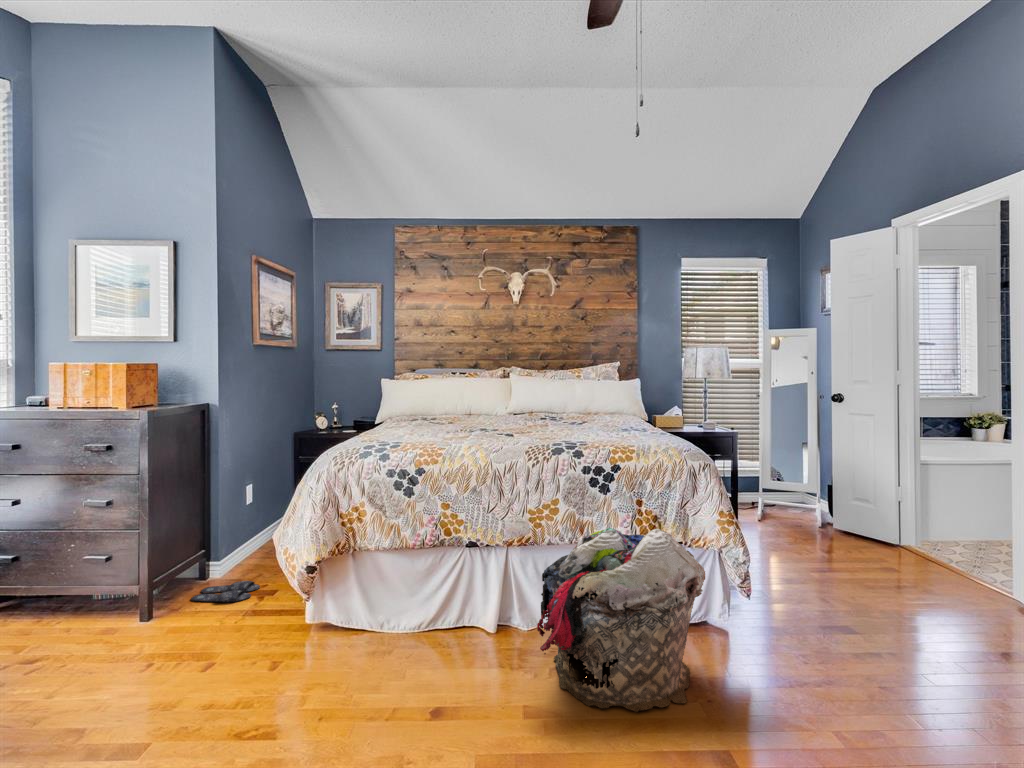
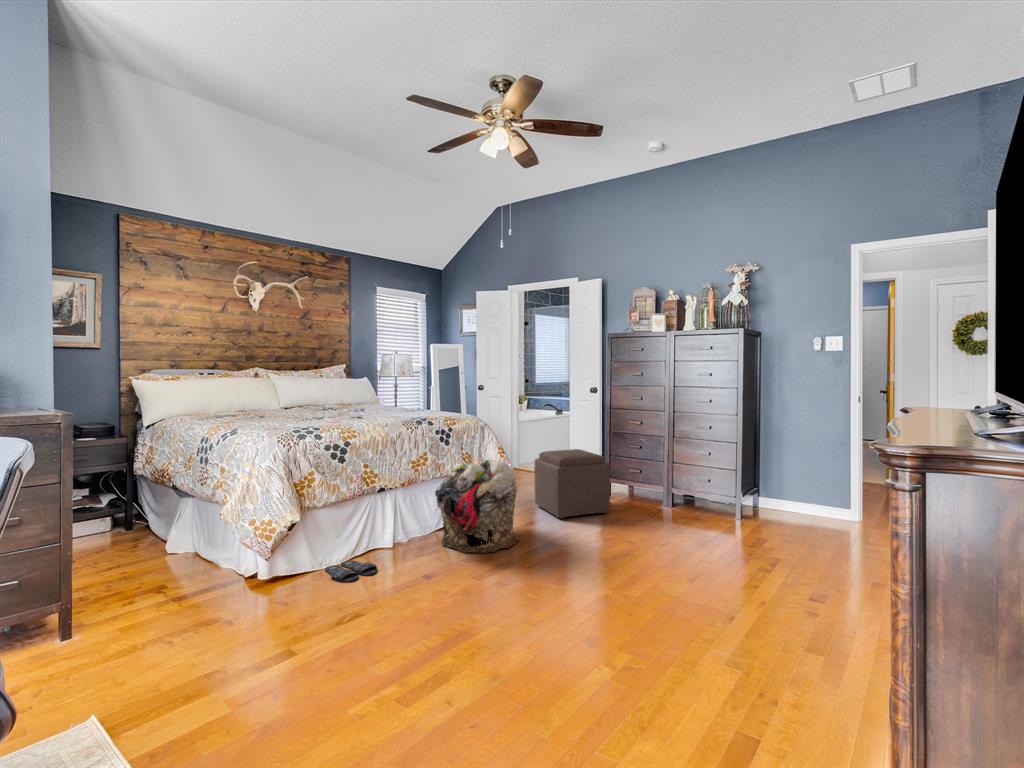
ottoman: none [822,532,994,715] -> present [534,449,610,519]
slippers: present [191,581,260,602] -> present [325,561,377,582]

